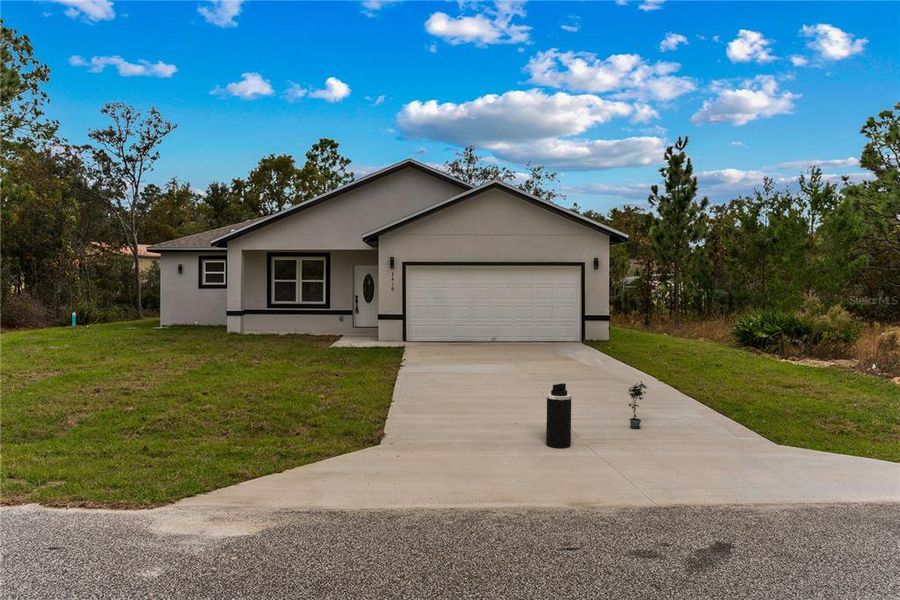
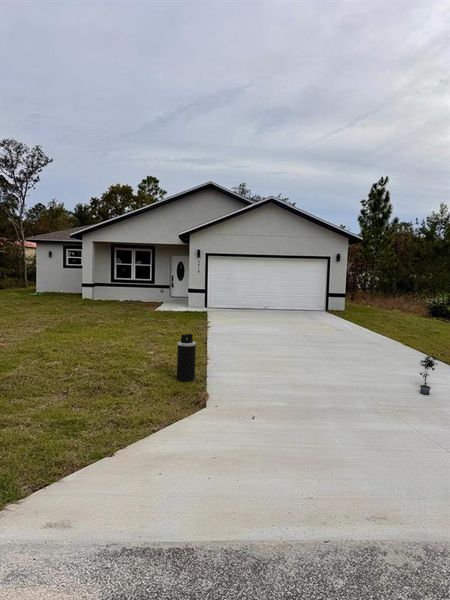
trash can: present [546,383,571,448] -> present [177,334,196,382]

